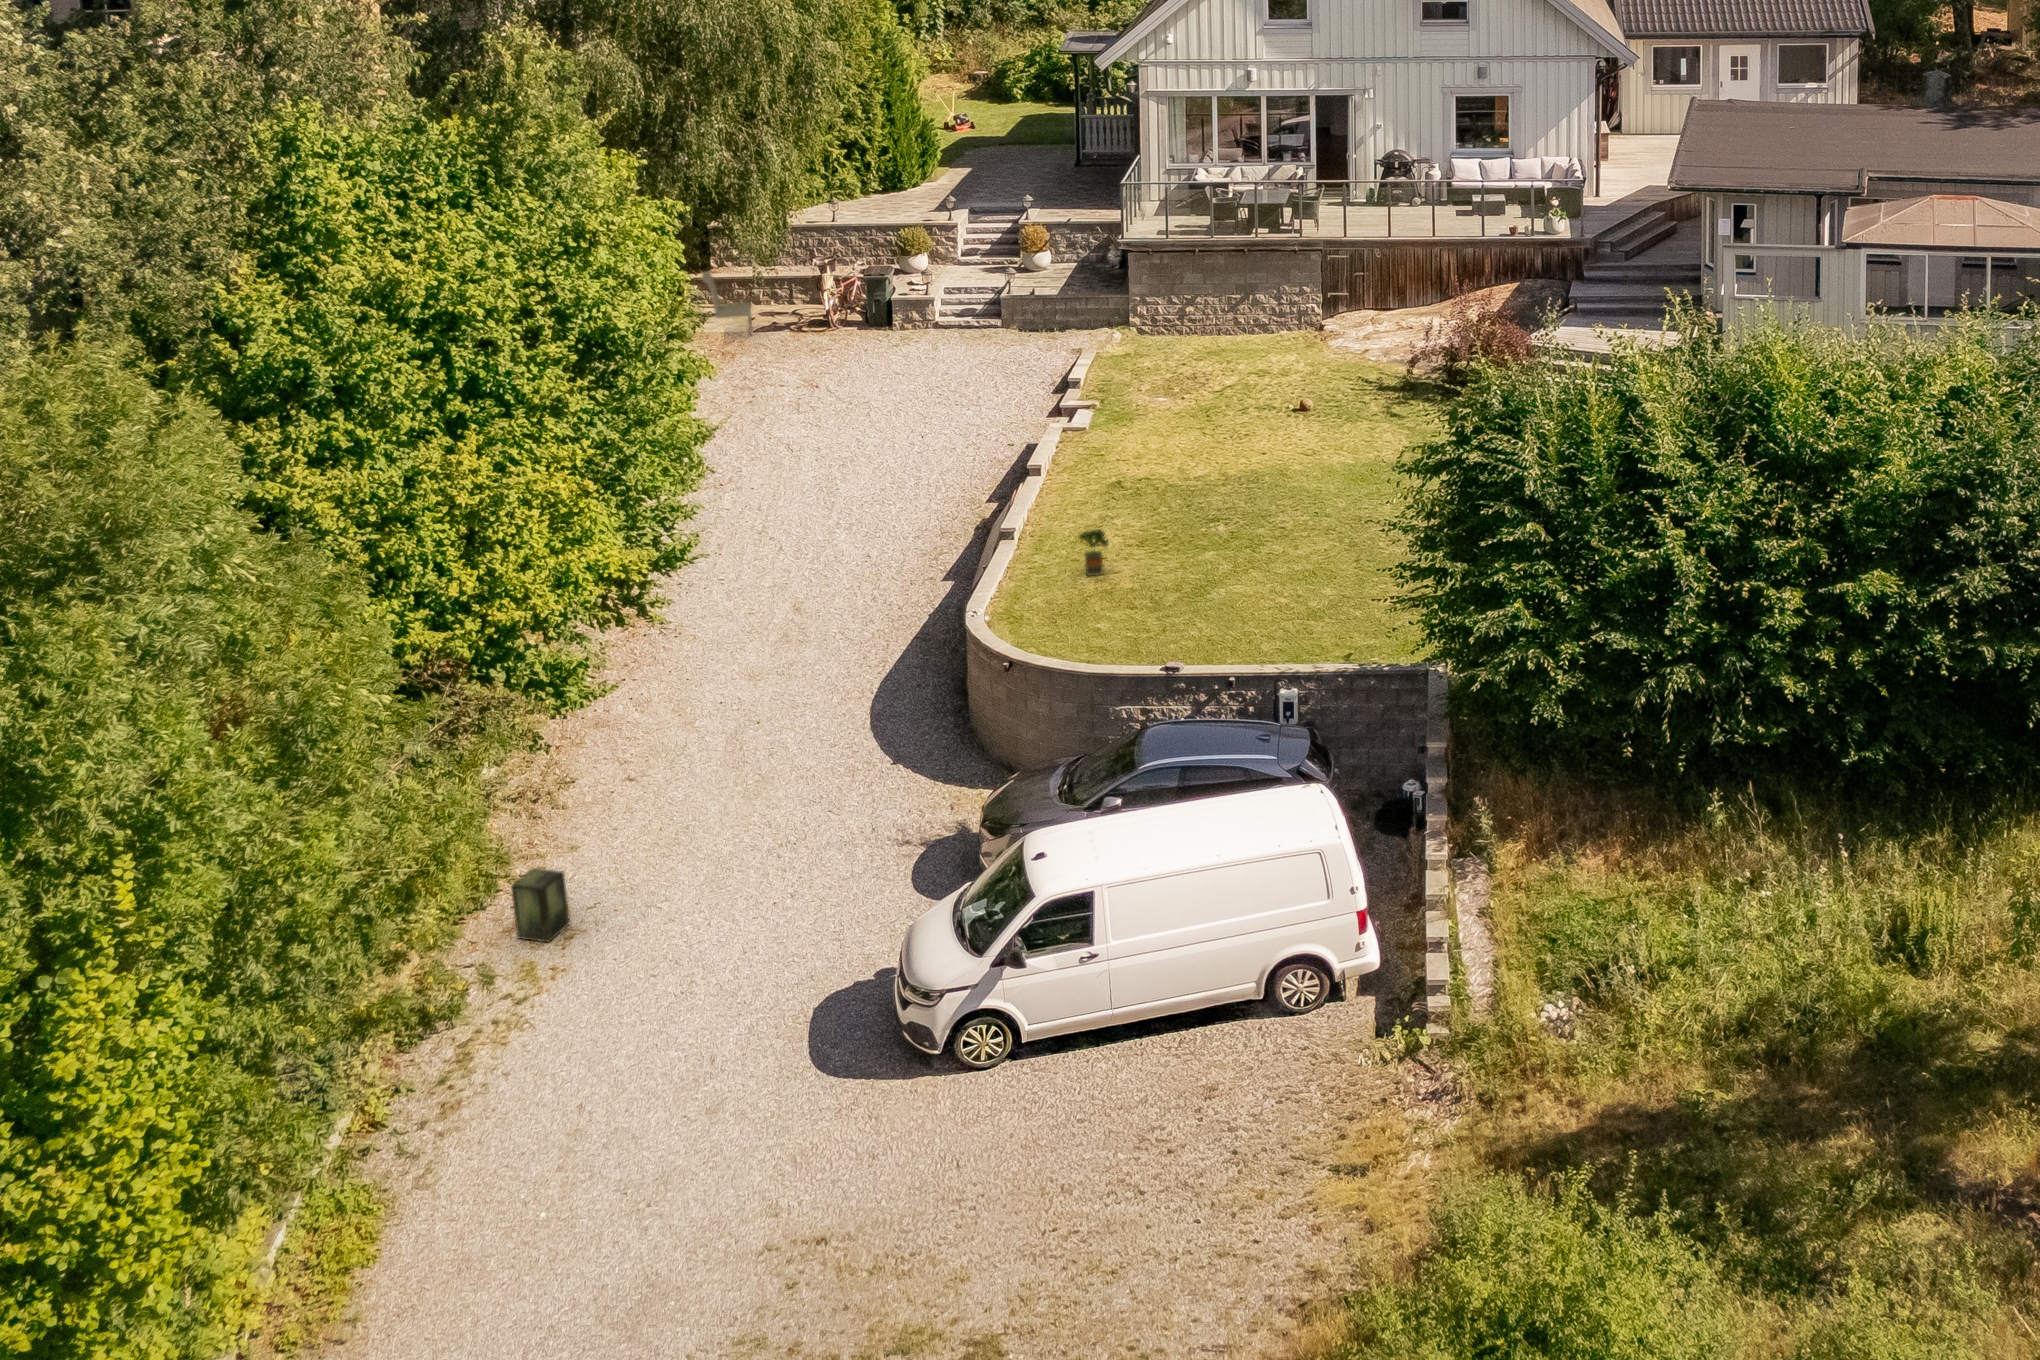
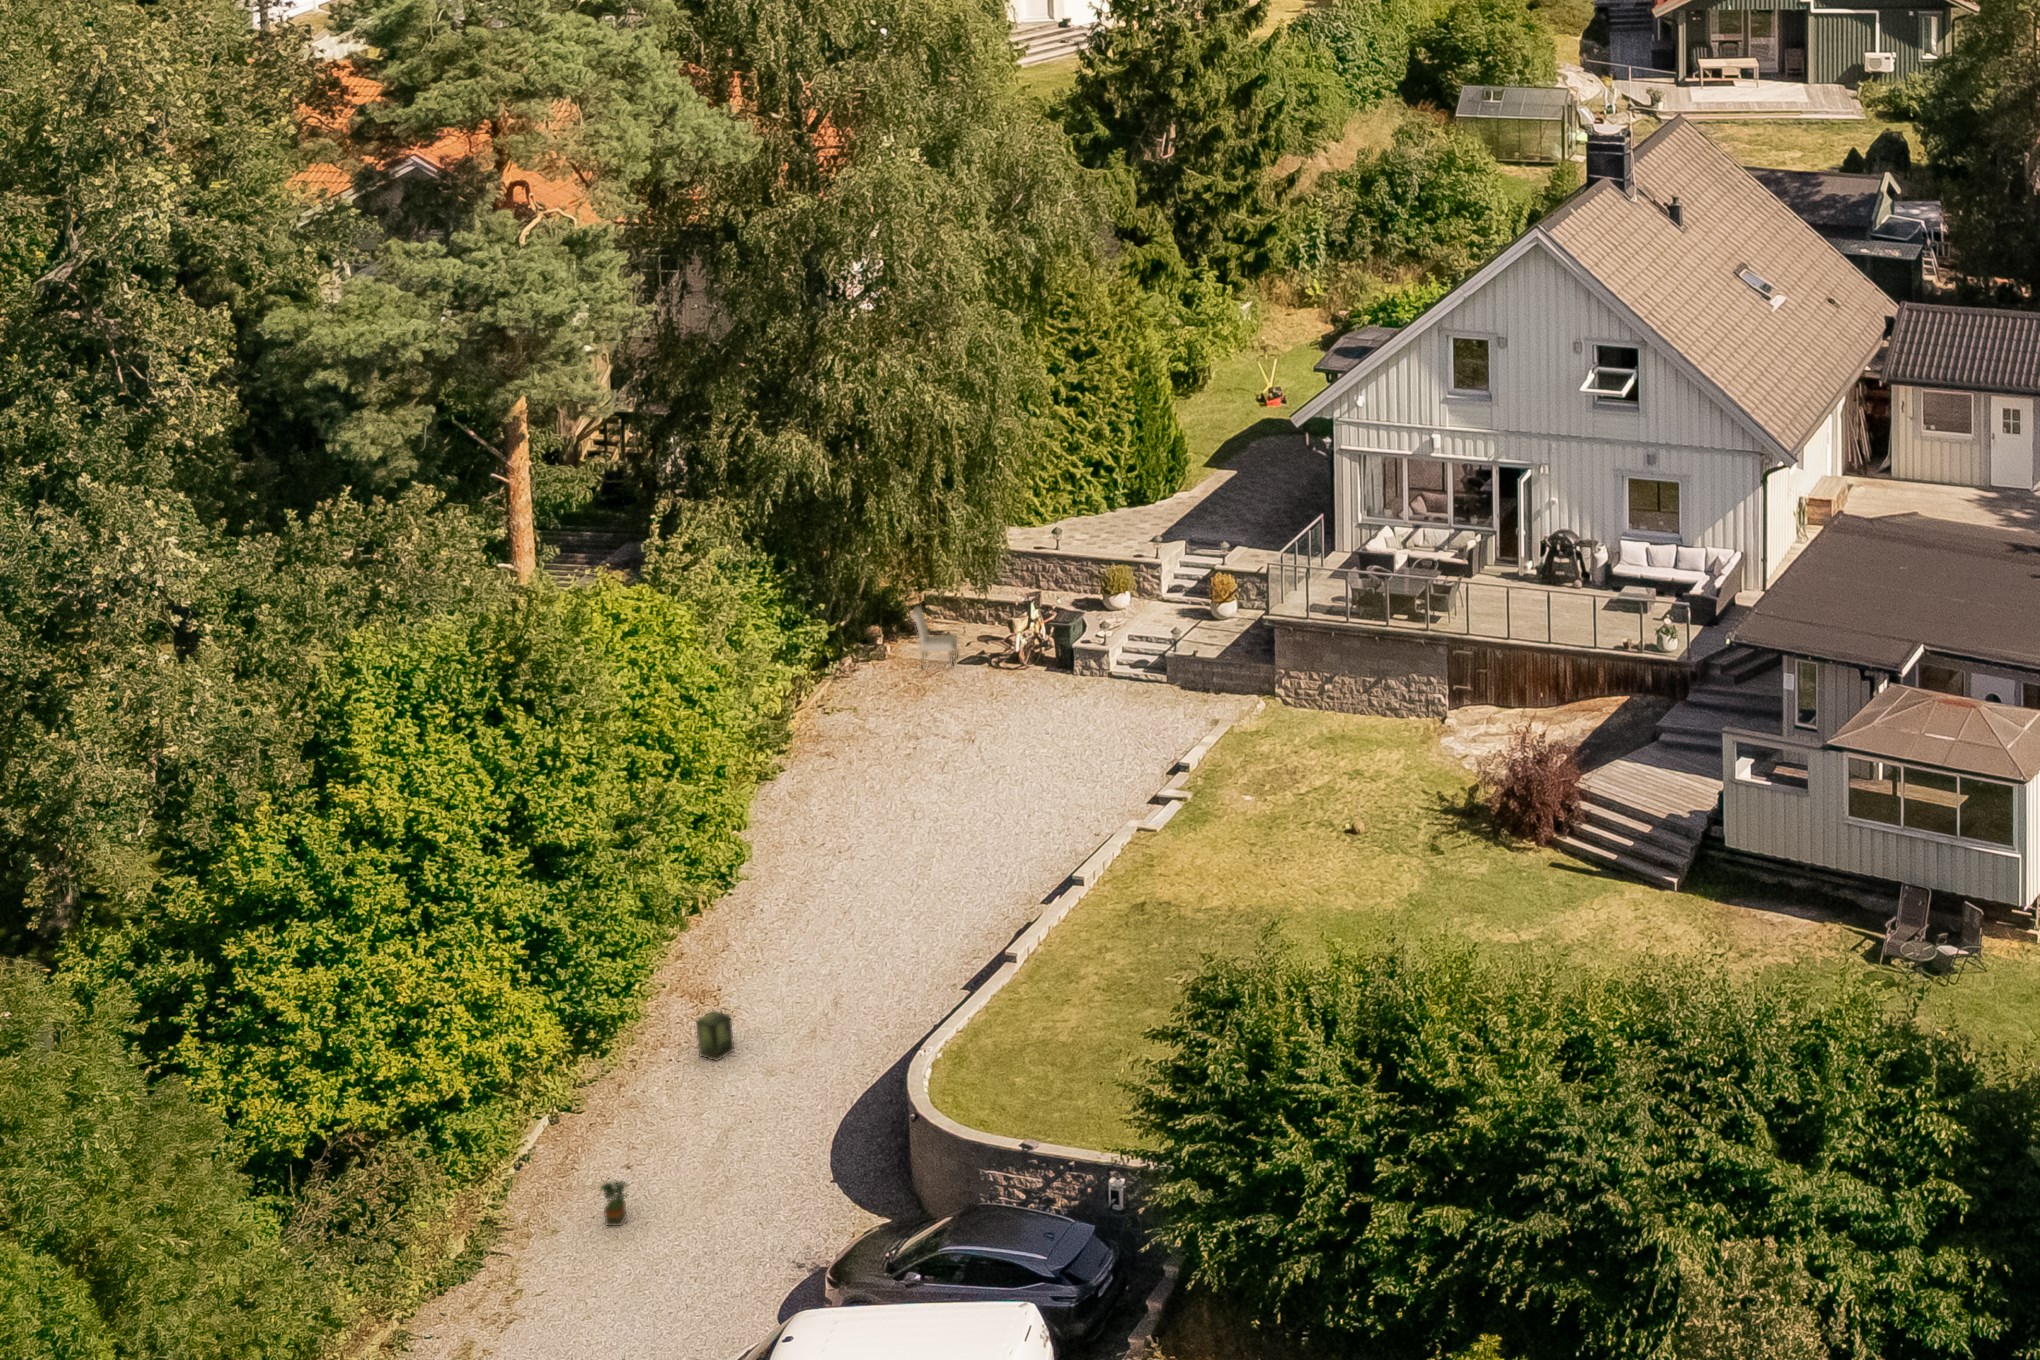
potted tree: present [1079,529,1109,576] -> present [600,1181,628,1226]
storage box: present [511,868,570,942] -> present [696,1010,734,1061]

